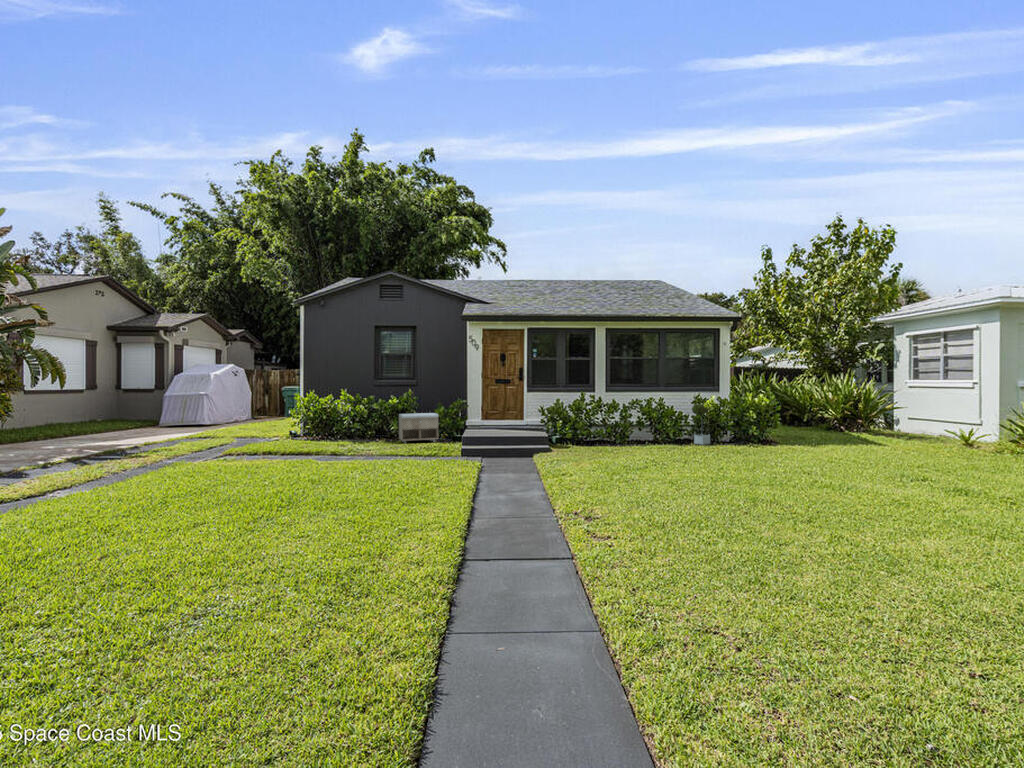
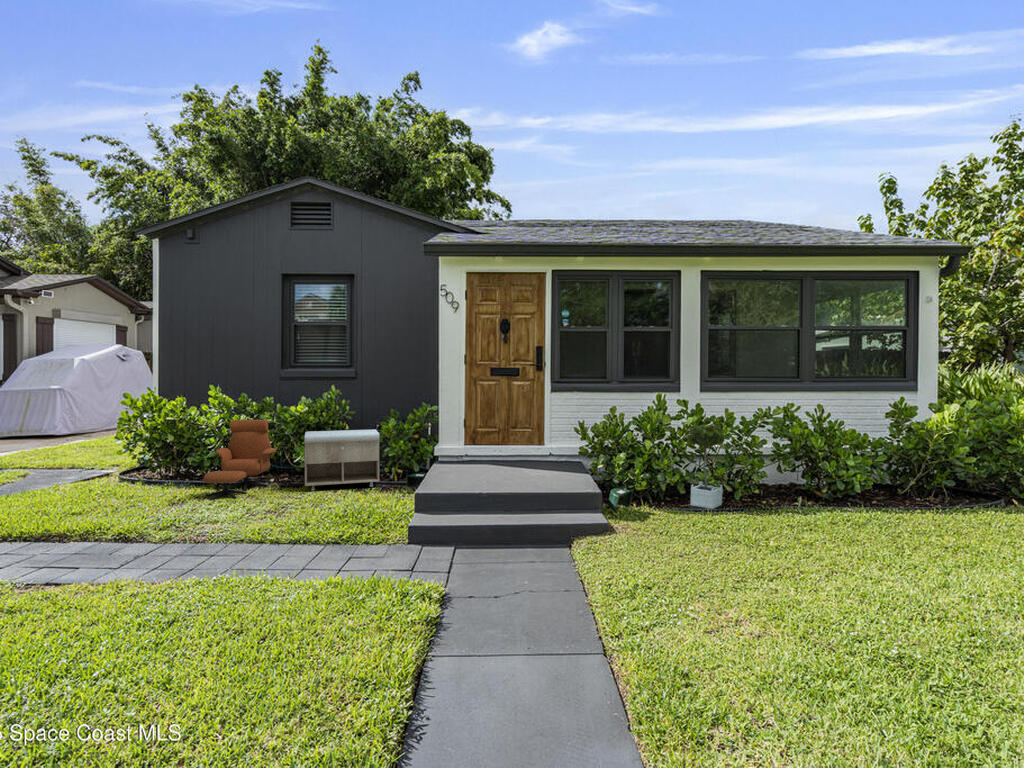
potted tree: present [692,404,710,445] -> present [687,424,725,509]
lounge chair: none [354,408,384,446] -> present [204,420,276,500]

